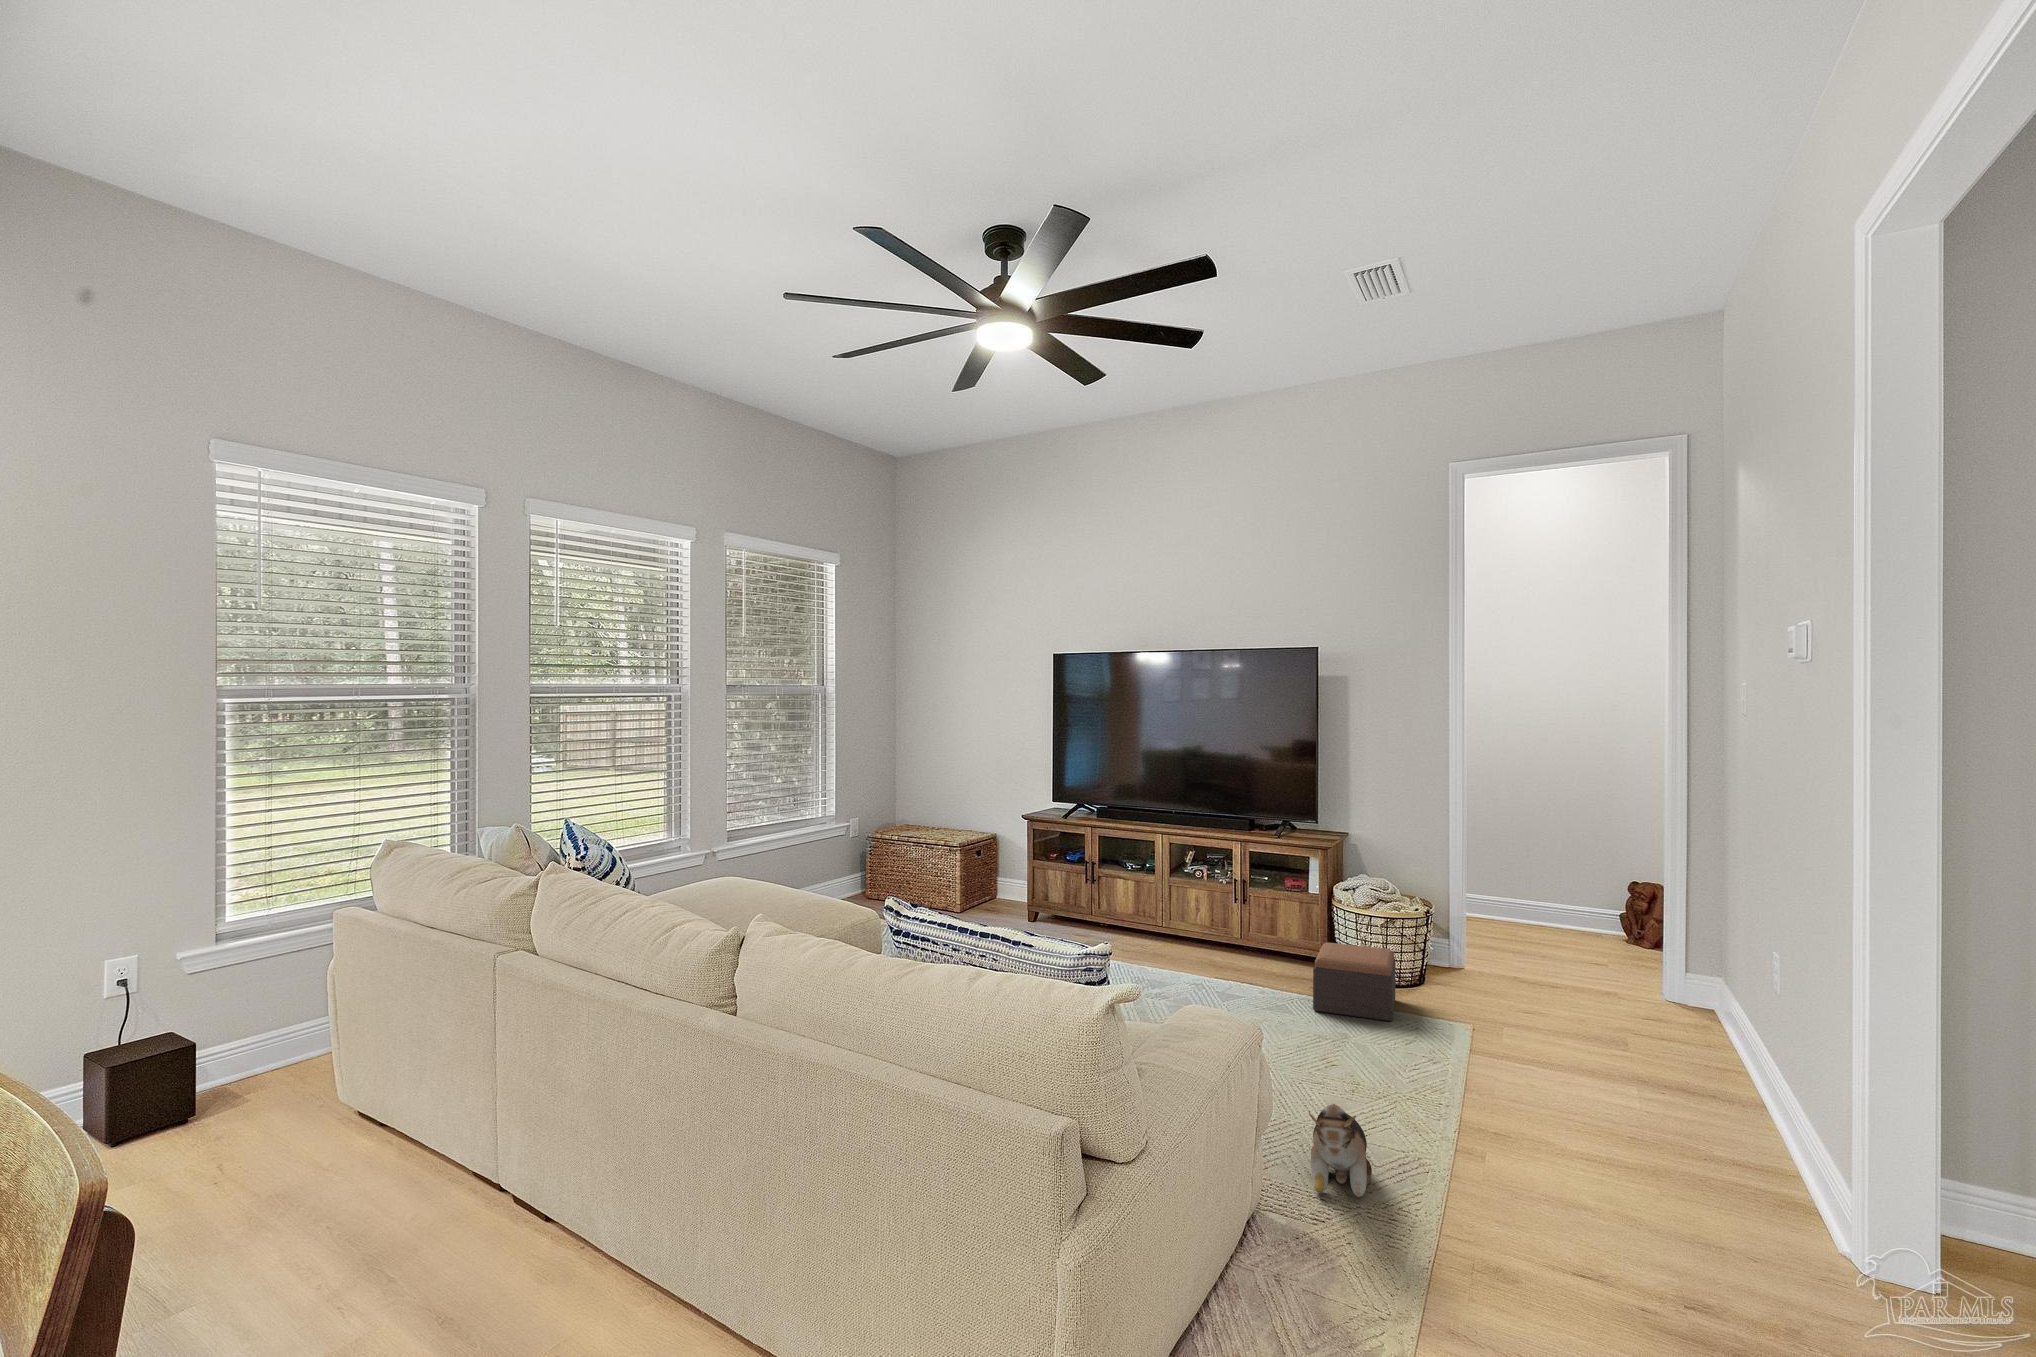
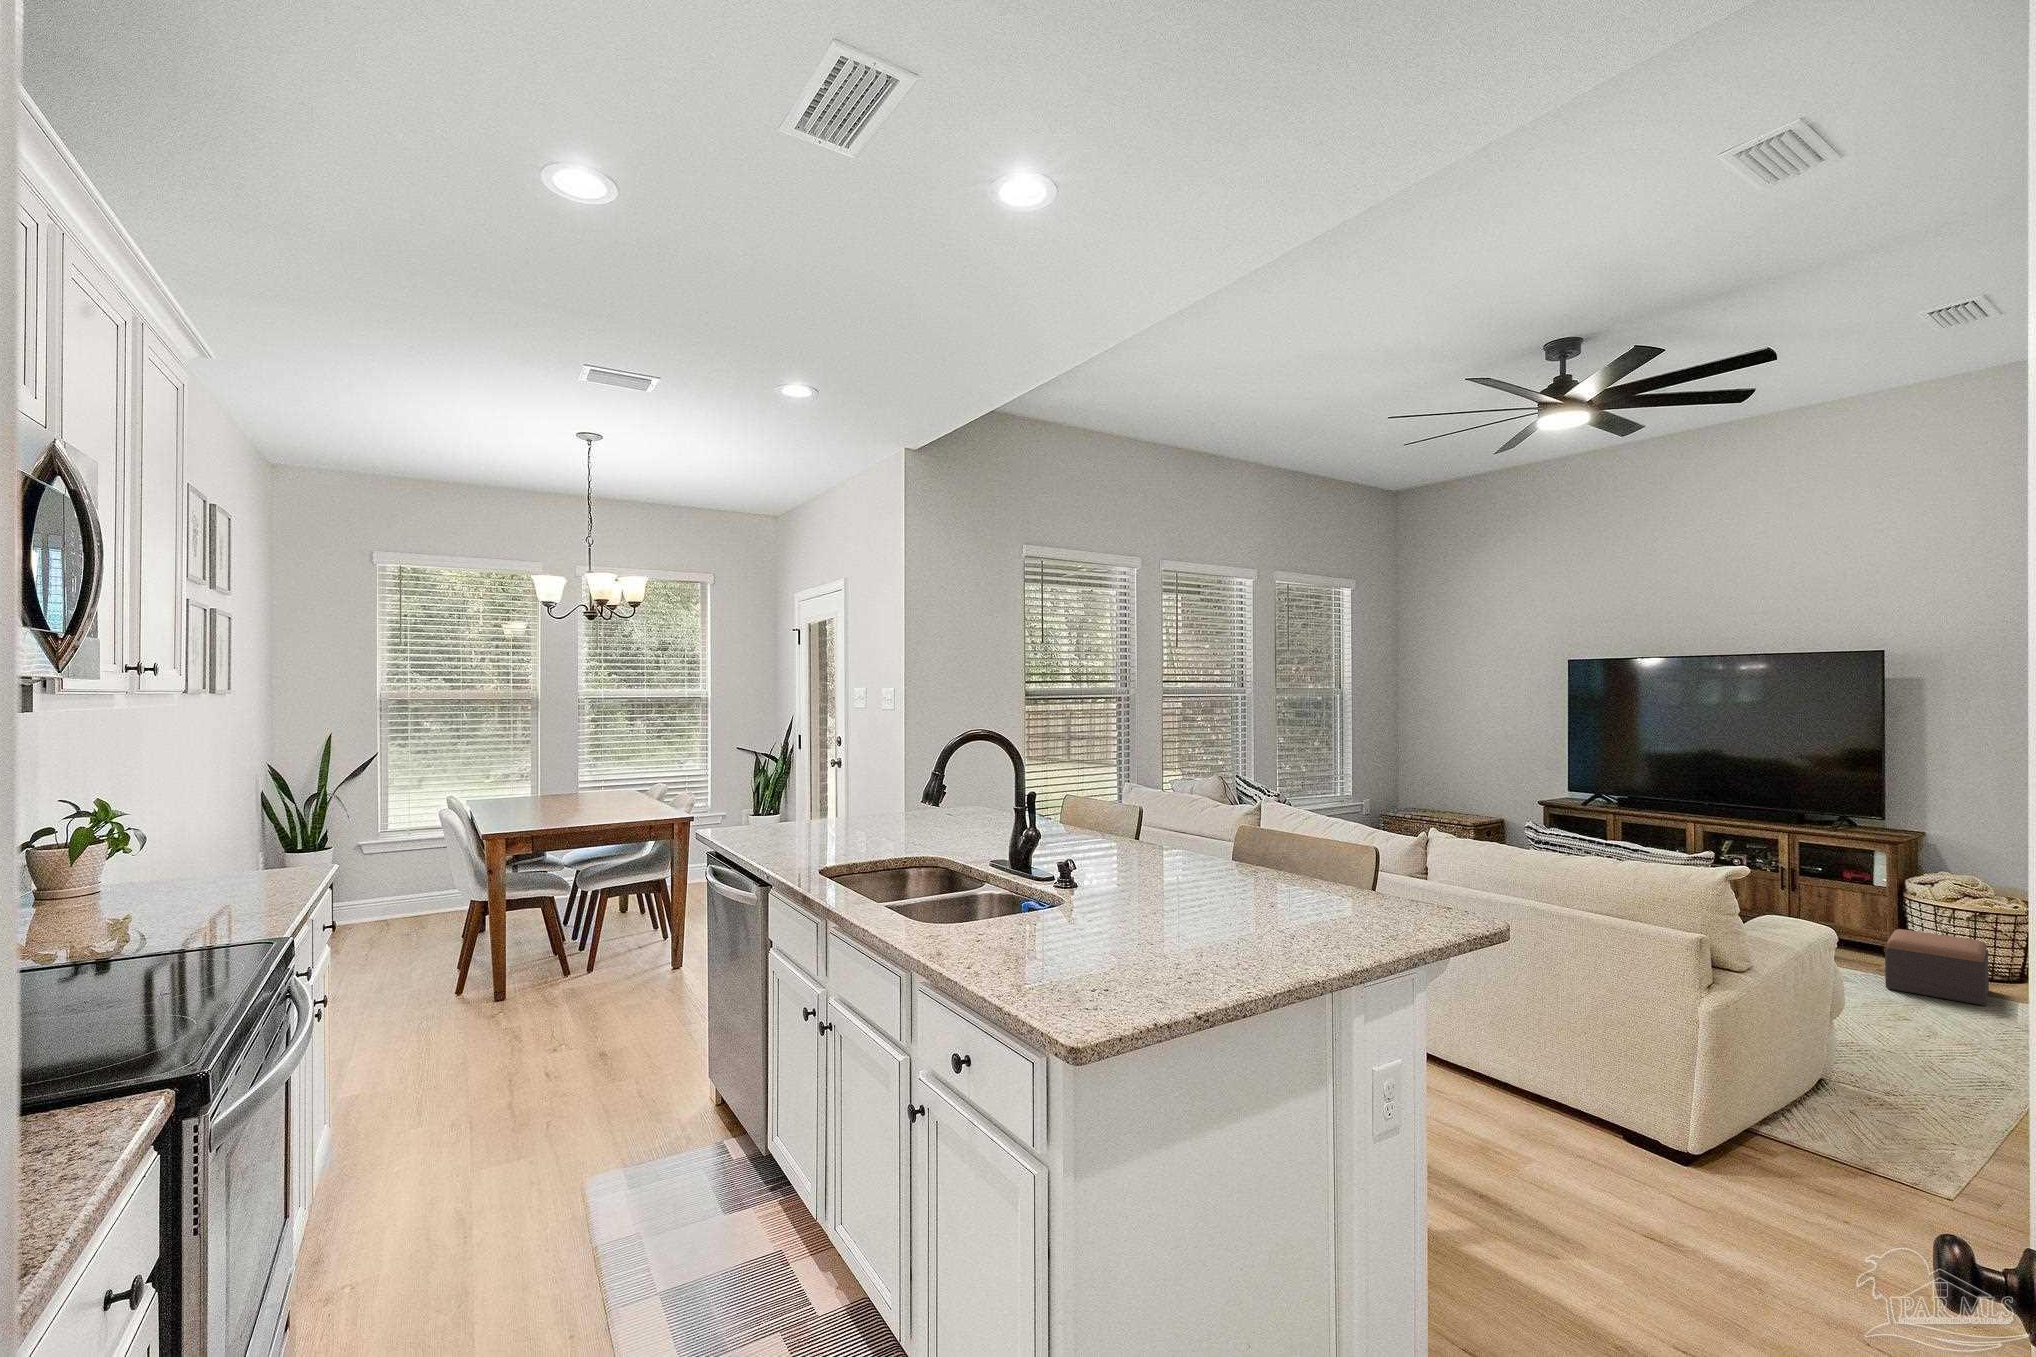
plush toy: present [1309,1104,1372,1197] -> none [1900,1034,1969,1115]

